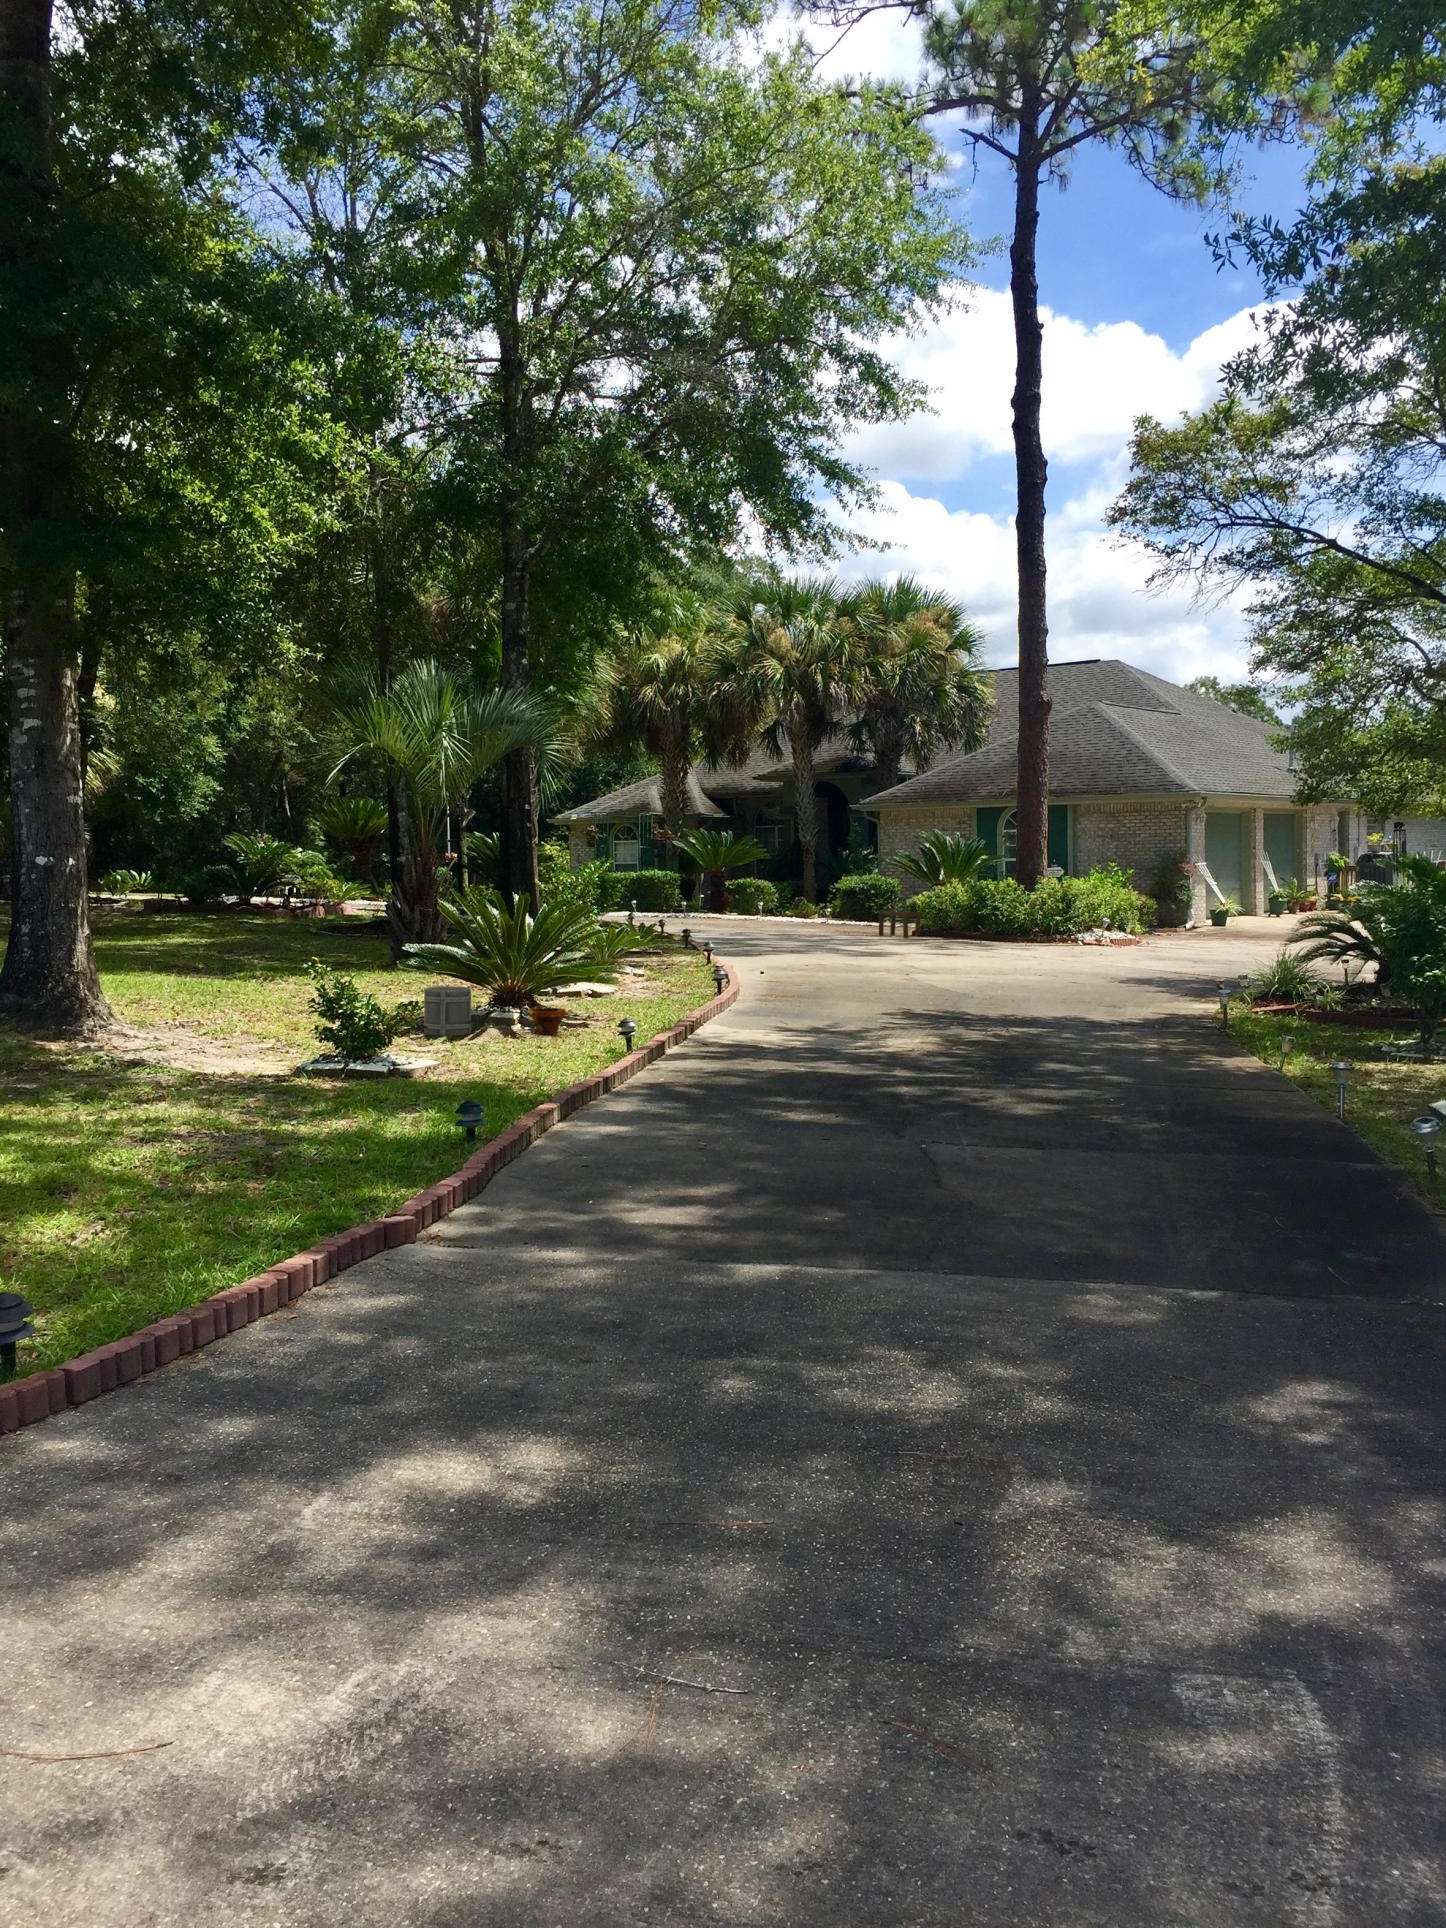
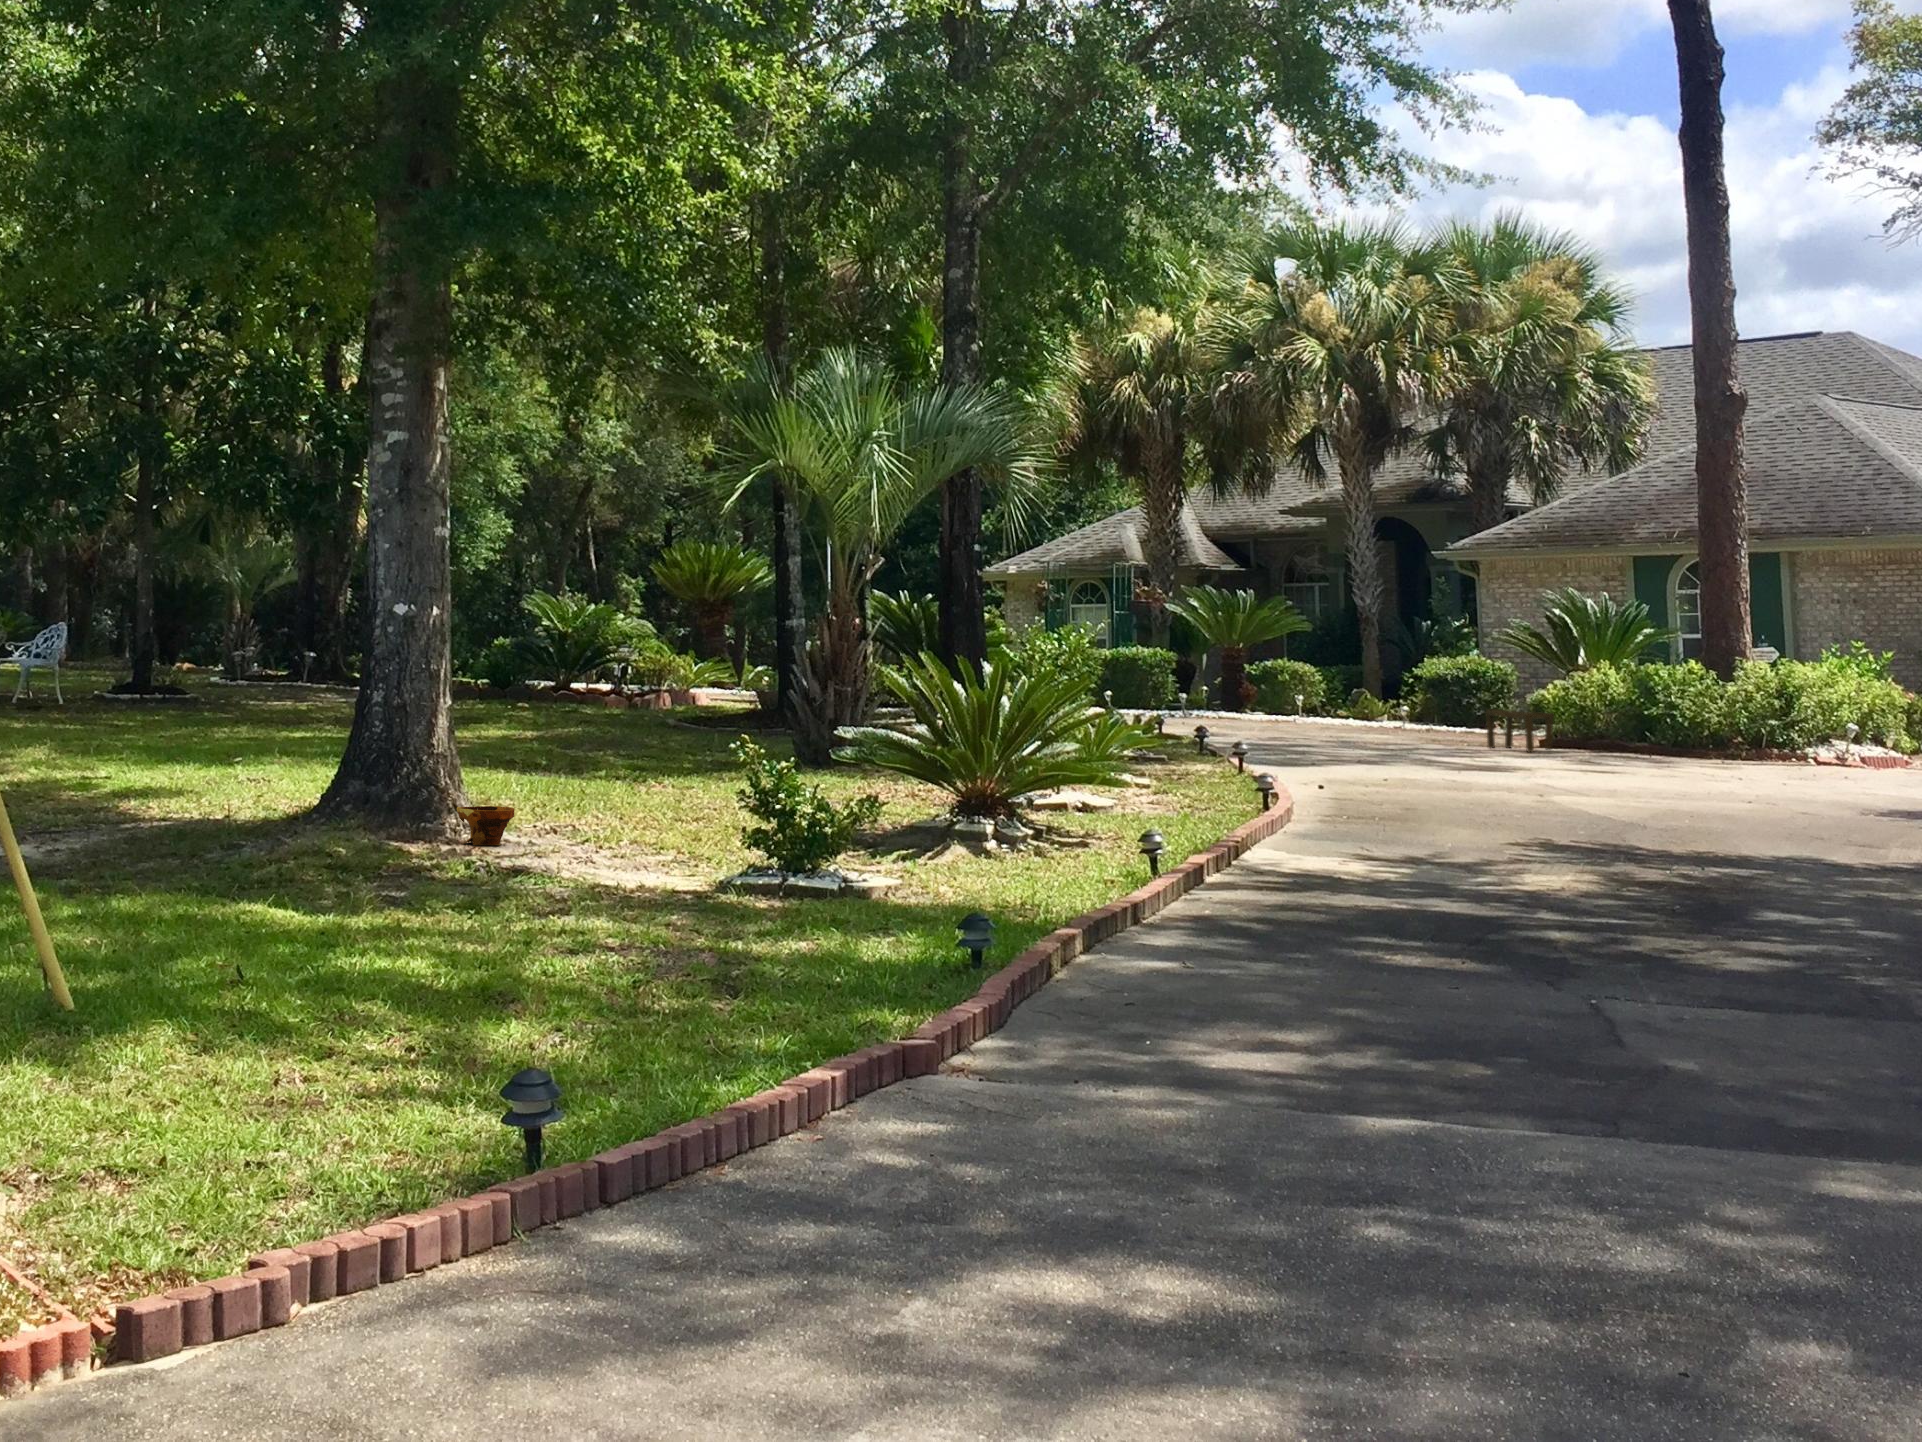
bucket: present [424,986,471,1036] -> none [865,787,929,854]
planter: present [528,1008,566,1034] -> present [457,806,514,845]

